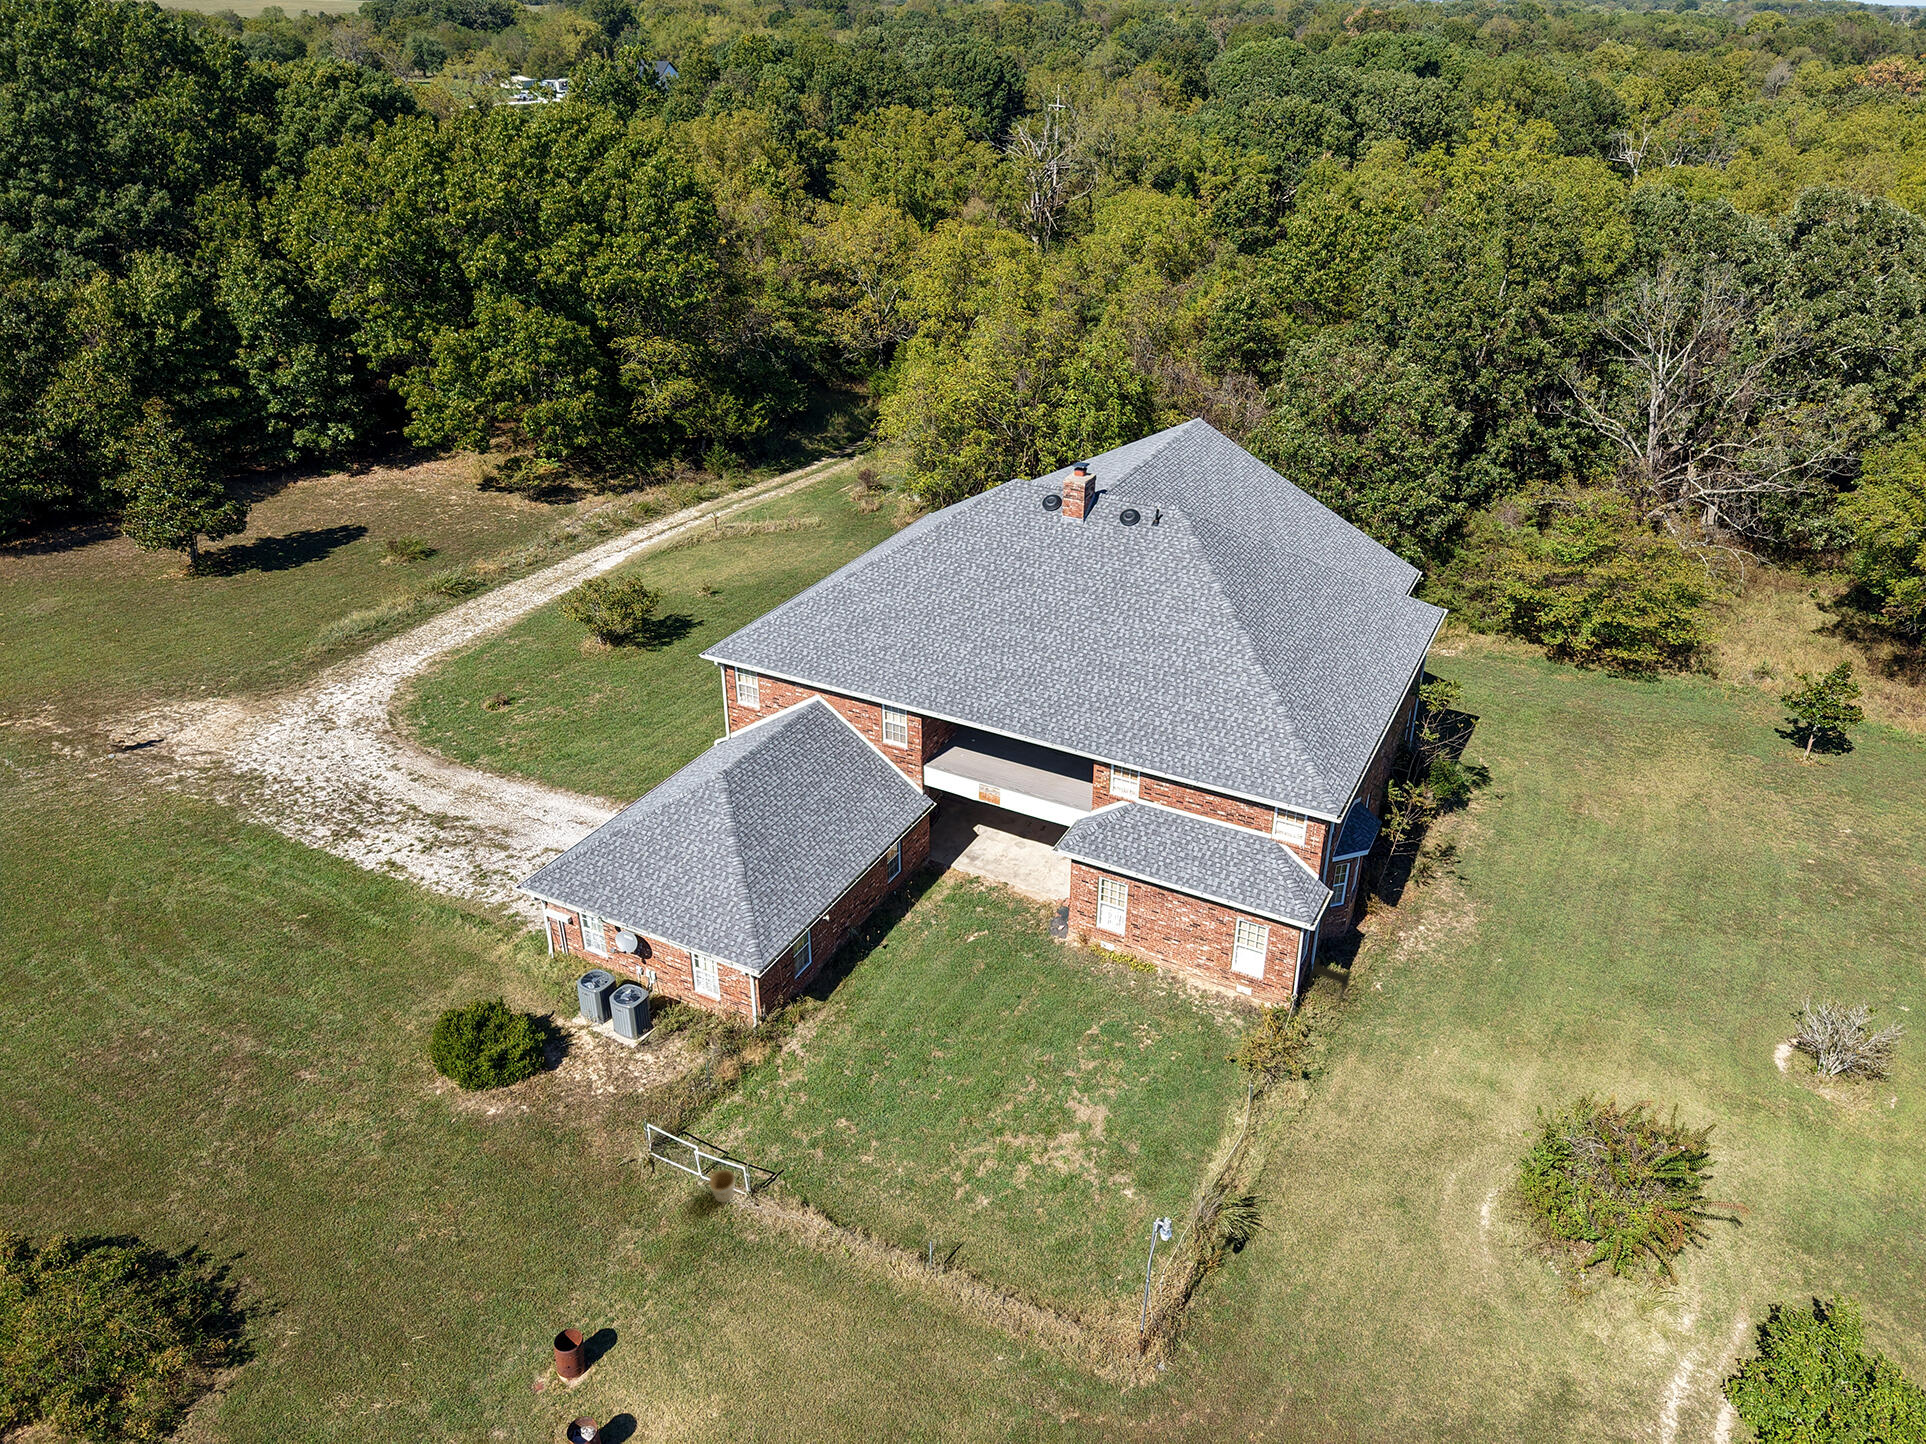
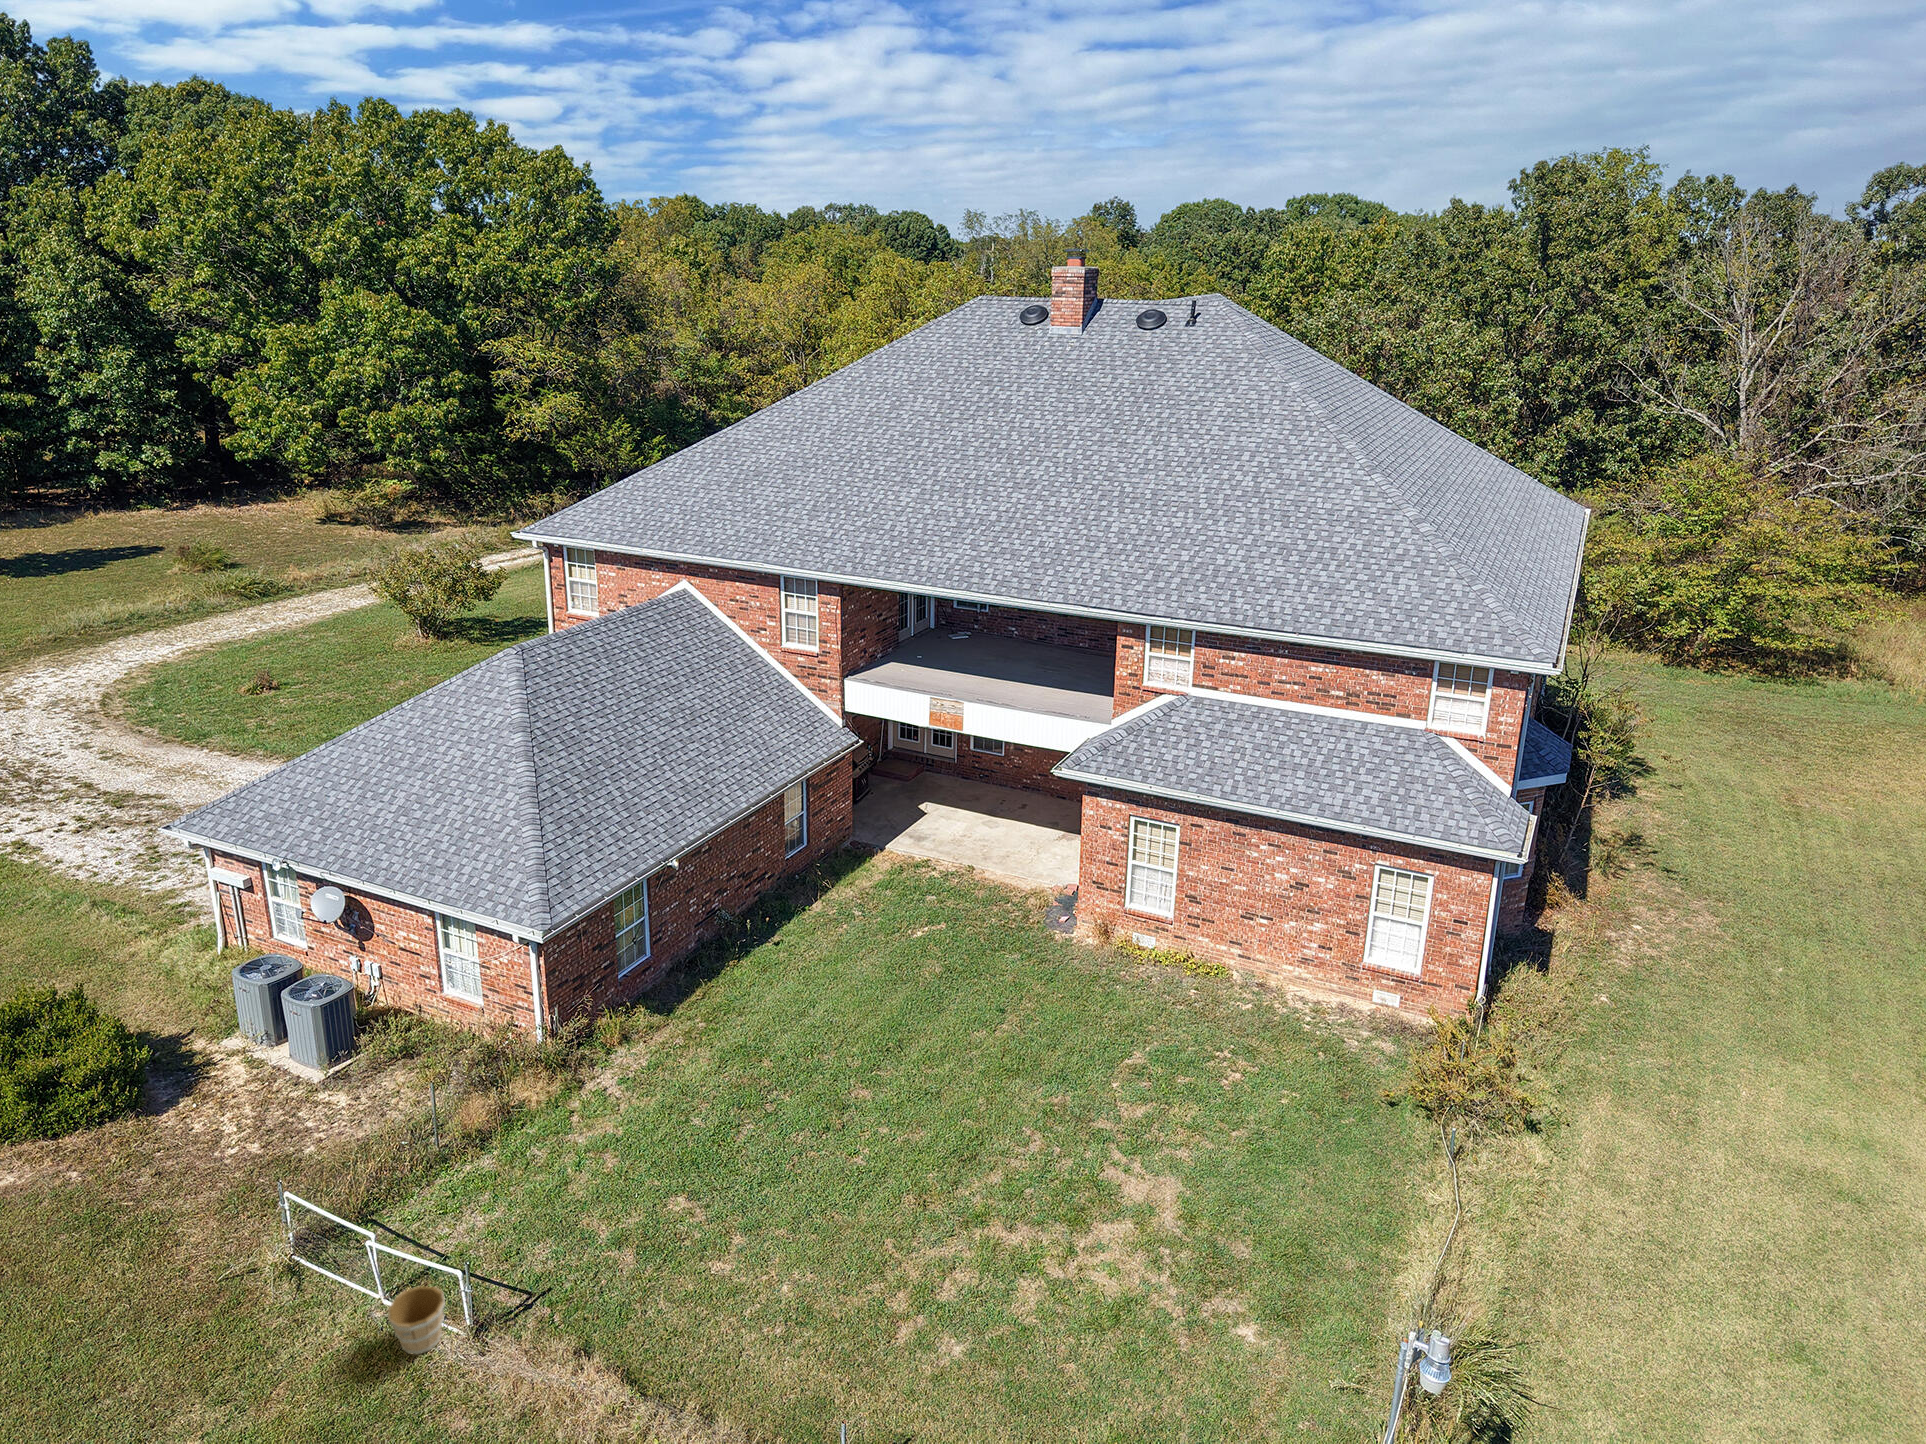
bench: present [1309,959,1351,998] -> none [1487,955,1561,1021]

